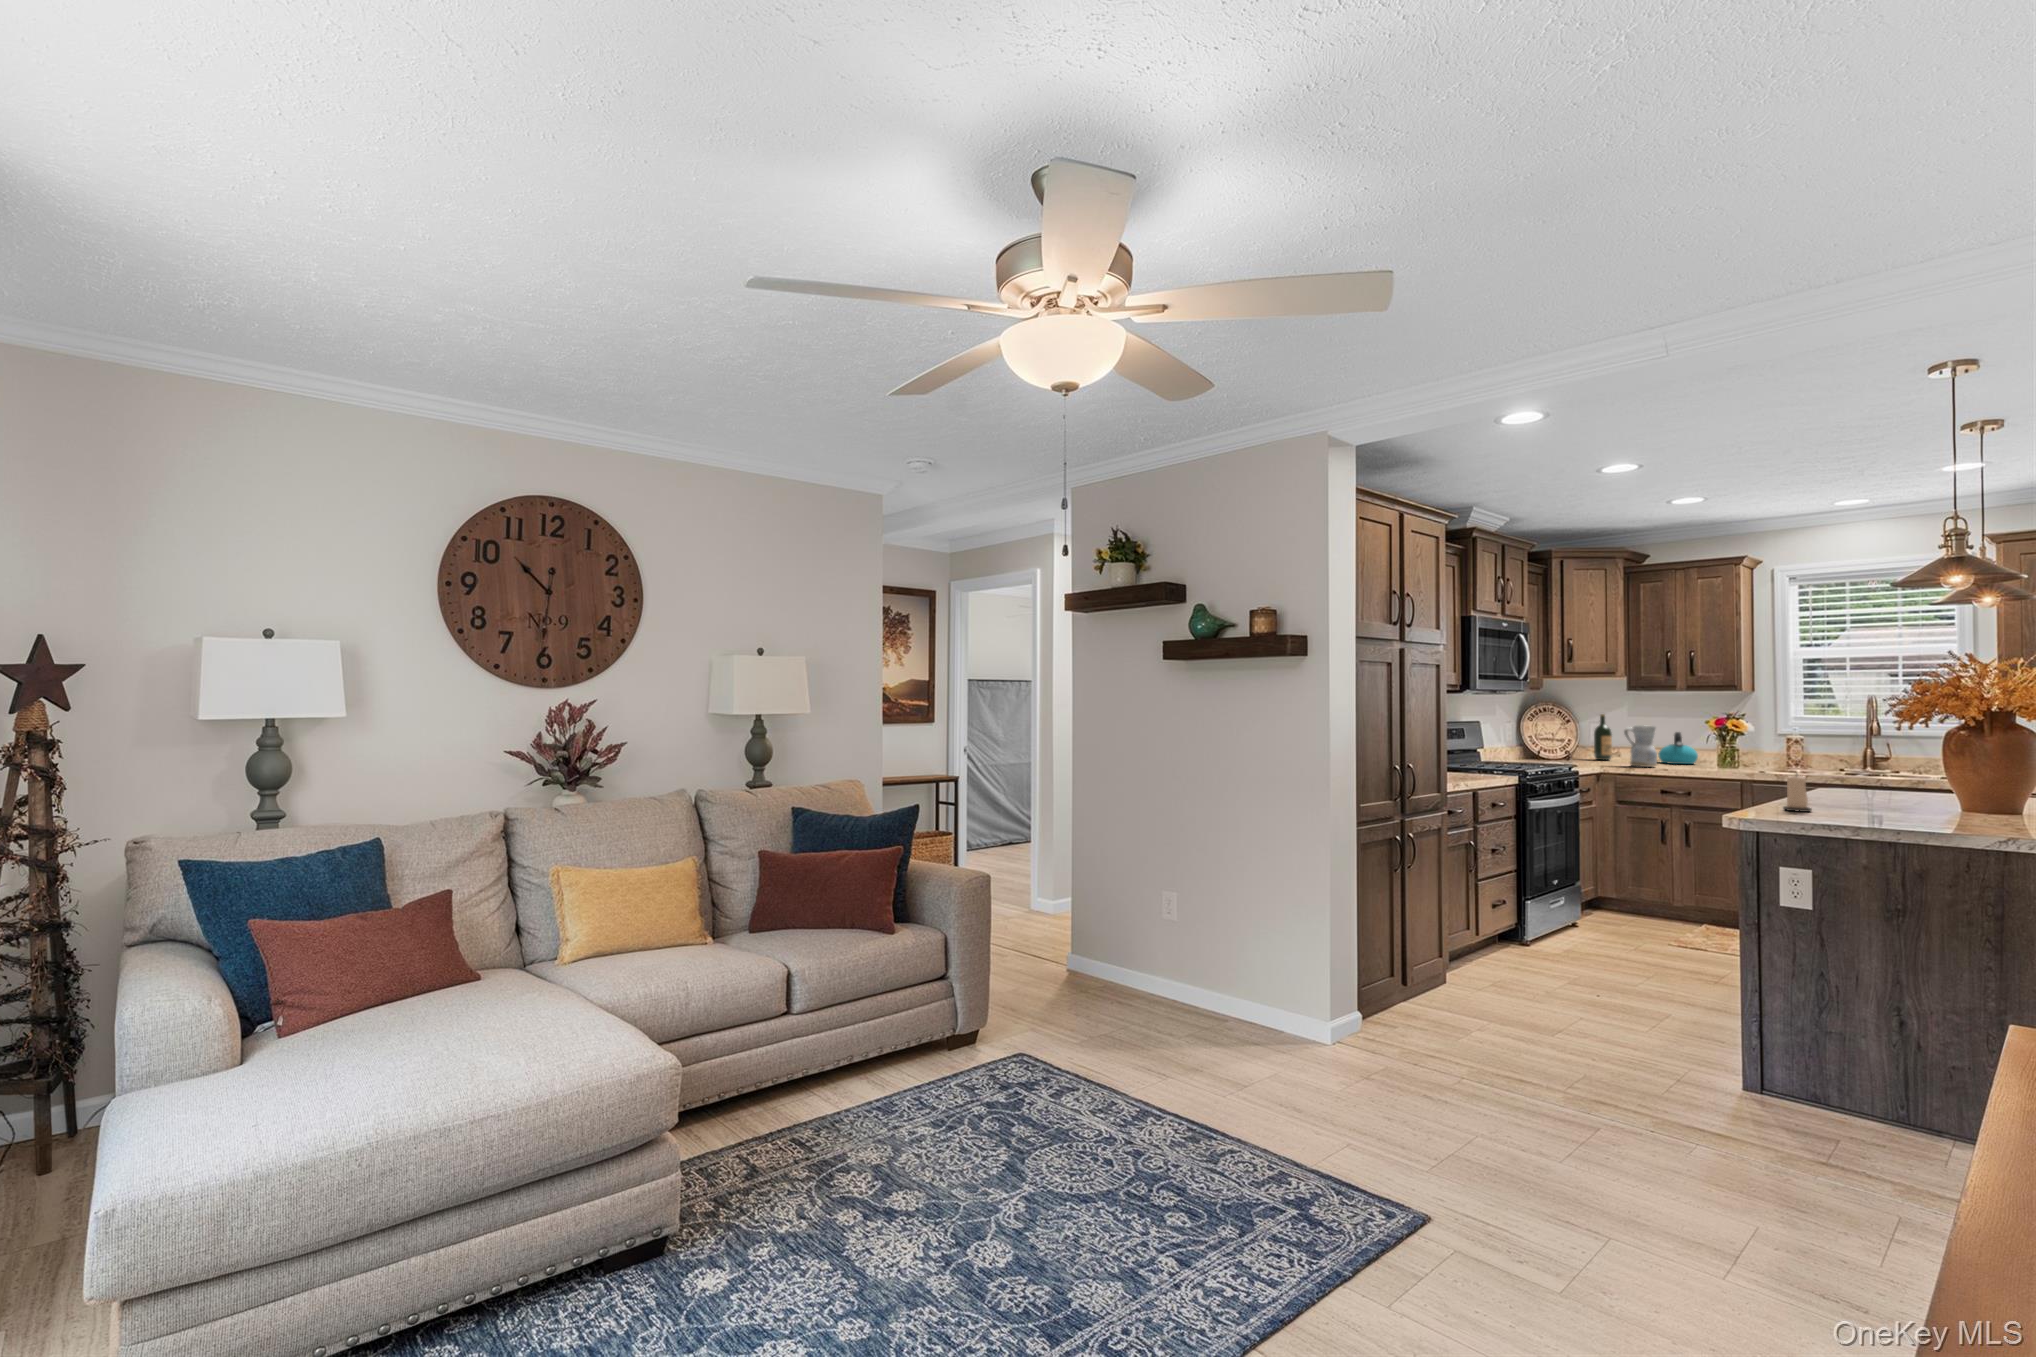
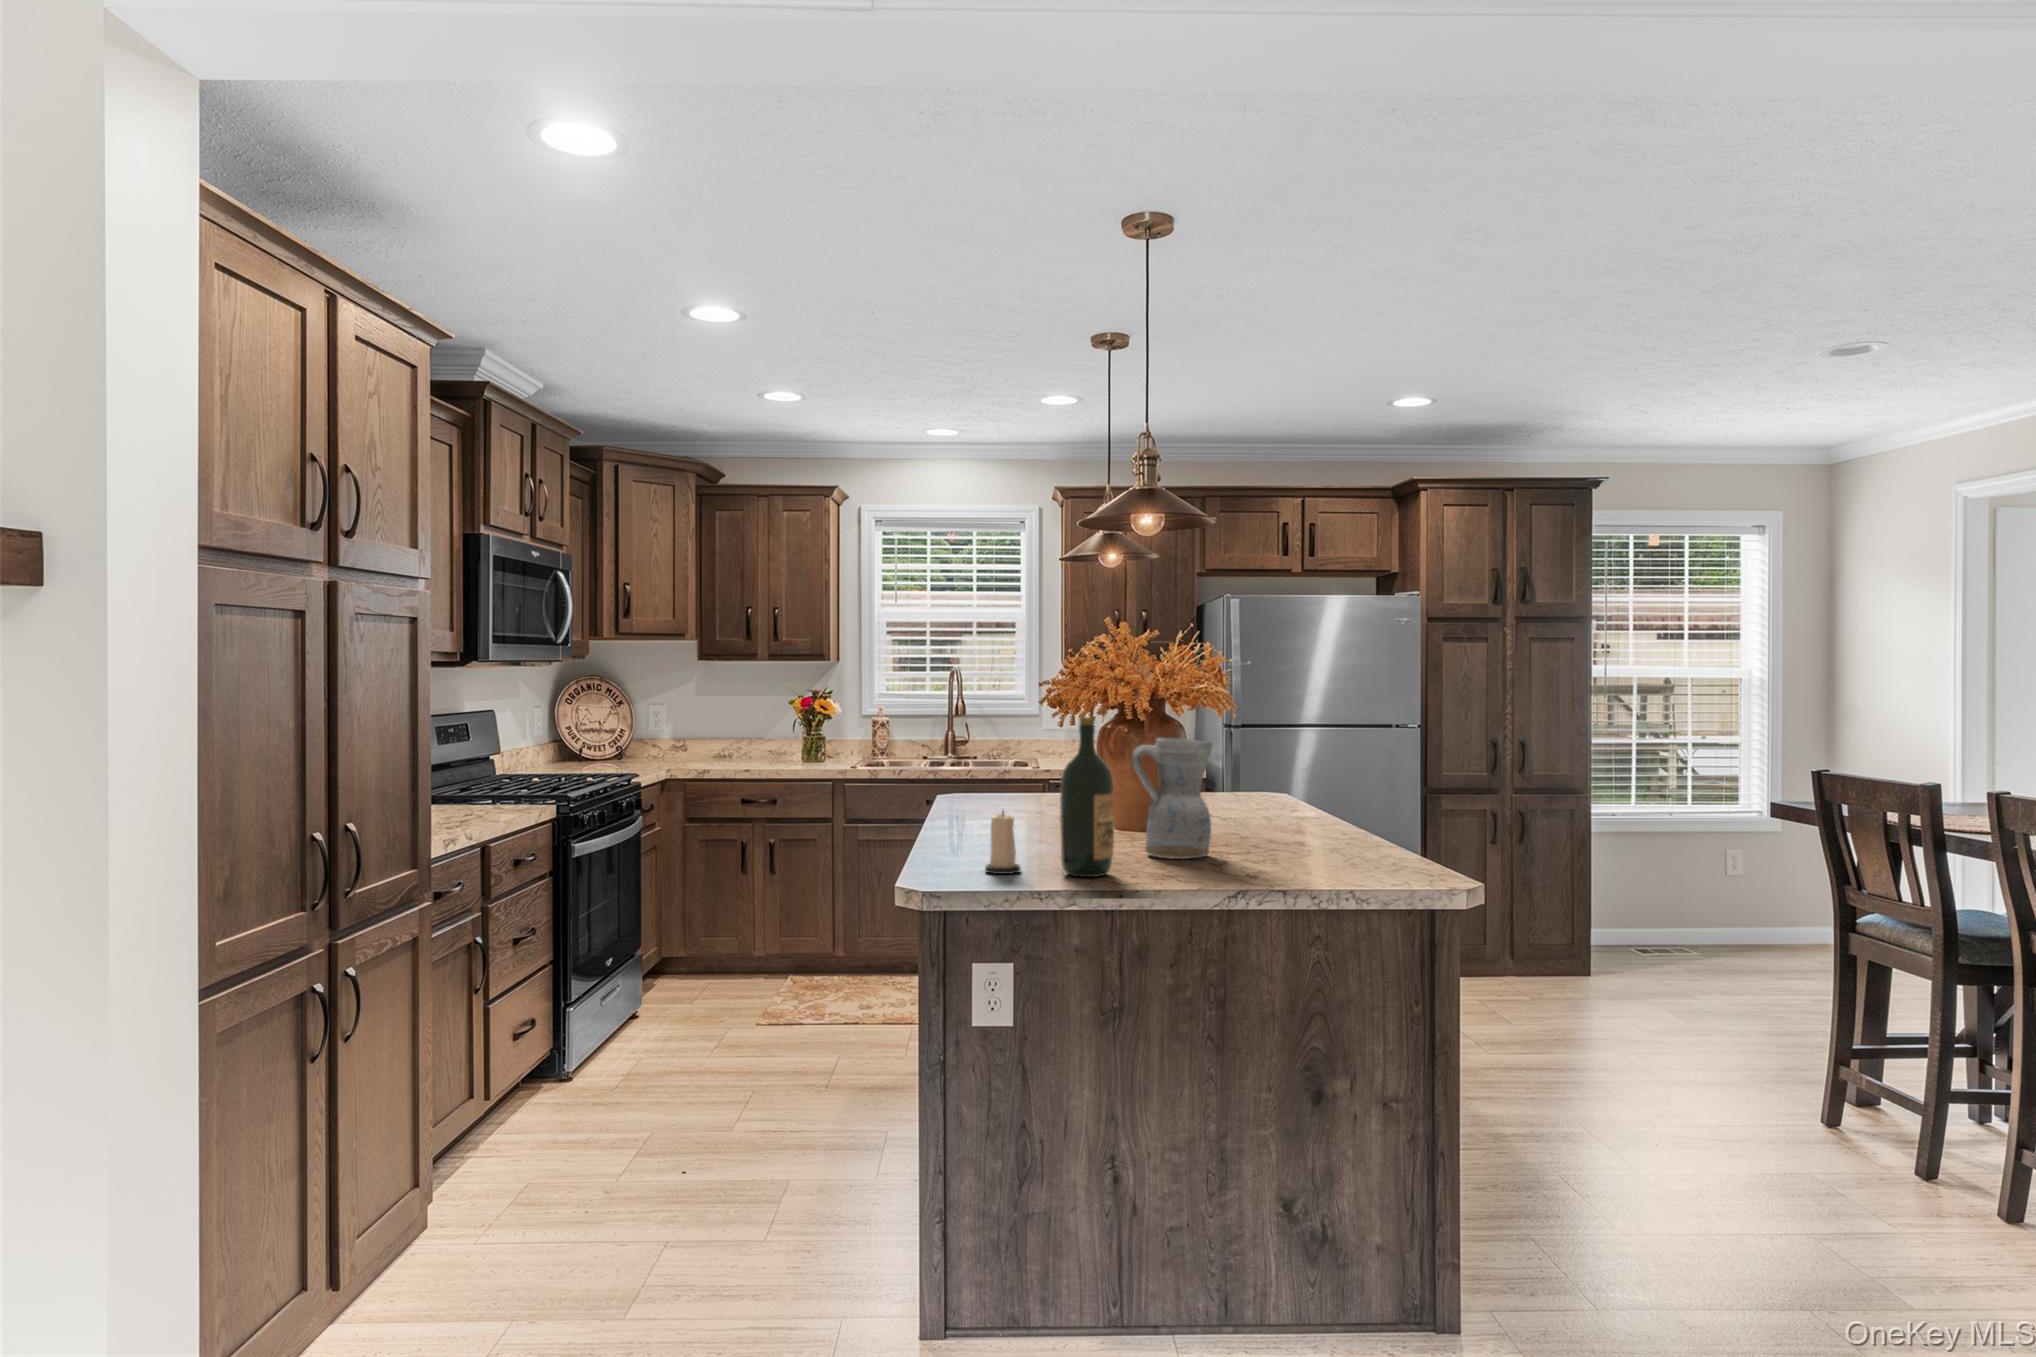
wine bottle: present [1594,714,1612,760] -> present [1060,717,1114,877]
ceramic pitcher: present [1624,725,1657,767] -> present [1132,738,1213,859]
kettle: present [1658,732,1698,764] -> none [734,715,779,758]

